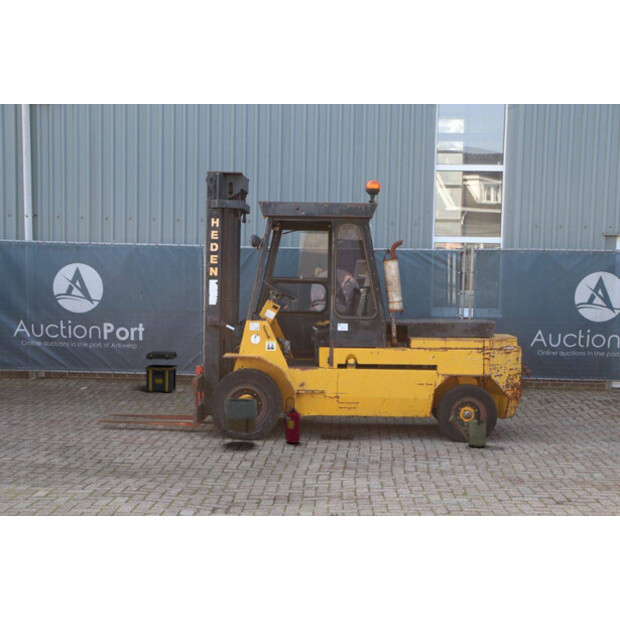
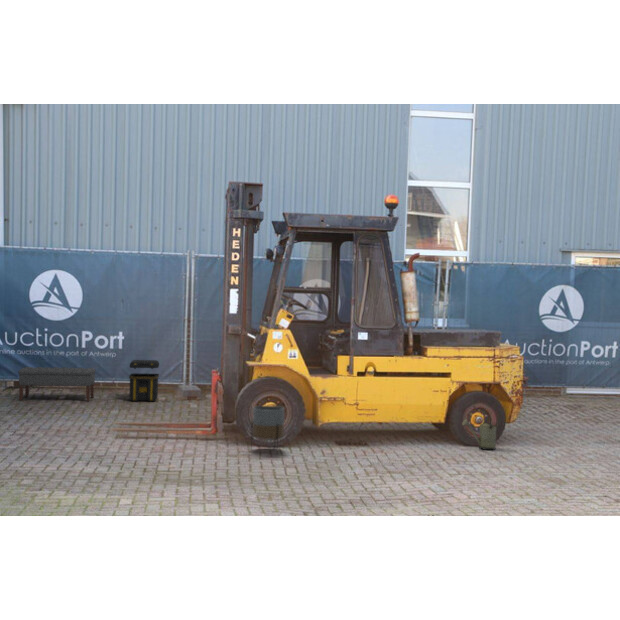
bench: none [41,358,117,392] -> present [18,367,95,401]
fire extinguisher: present [284,403,300,443] -> none [307,404,324,449]

